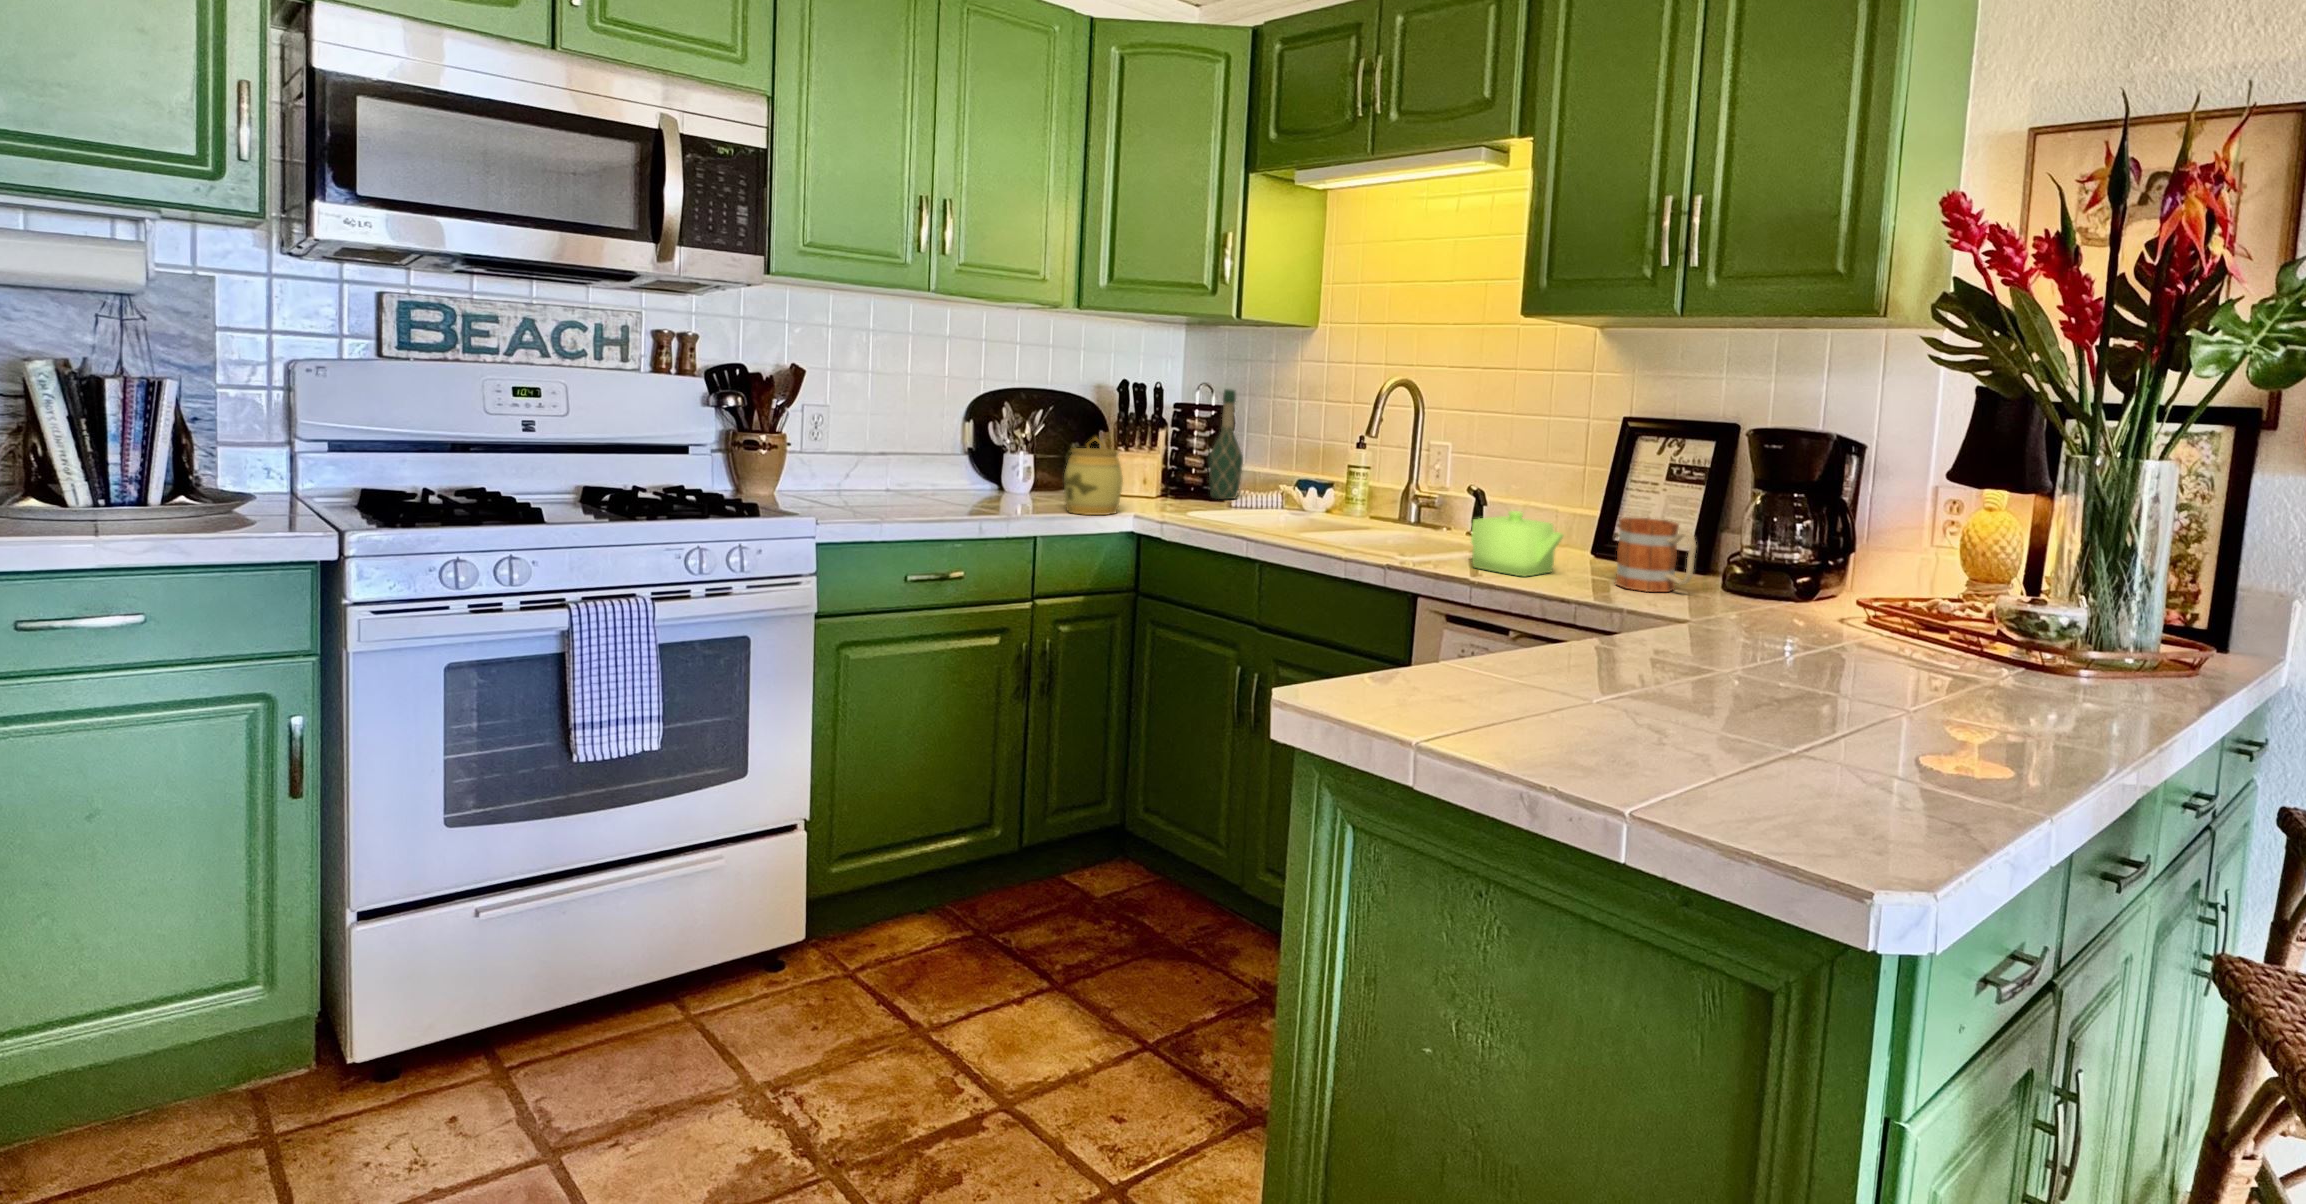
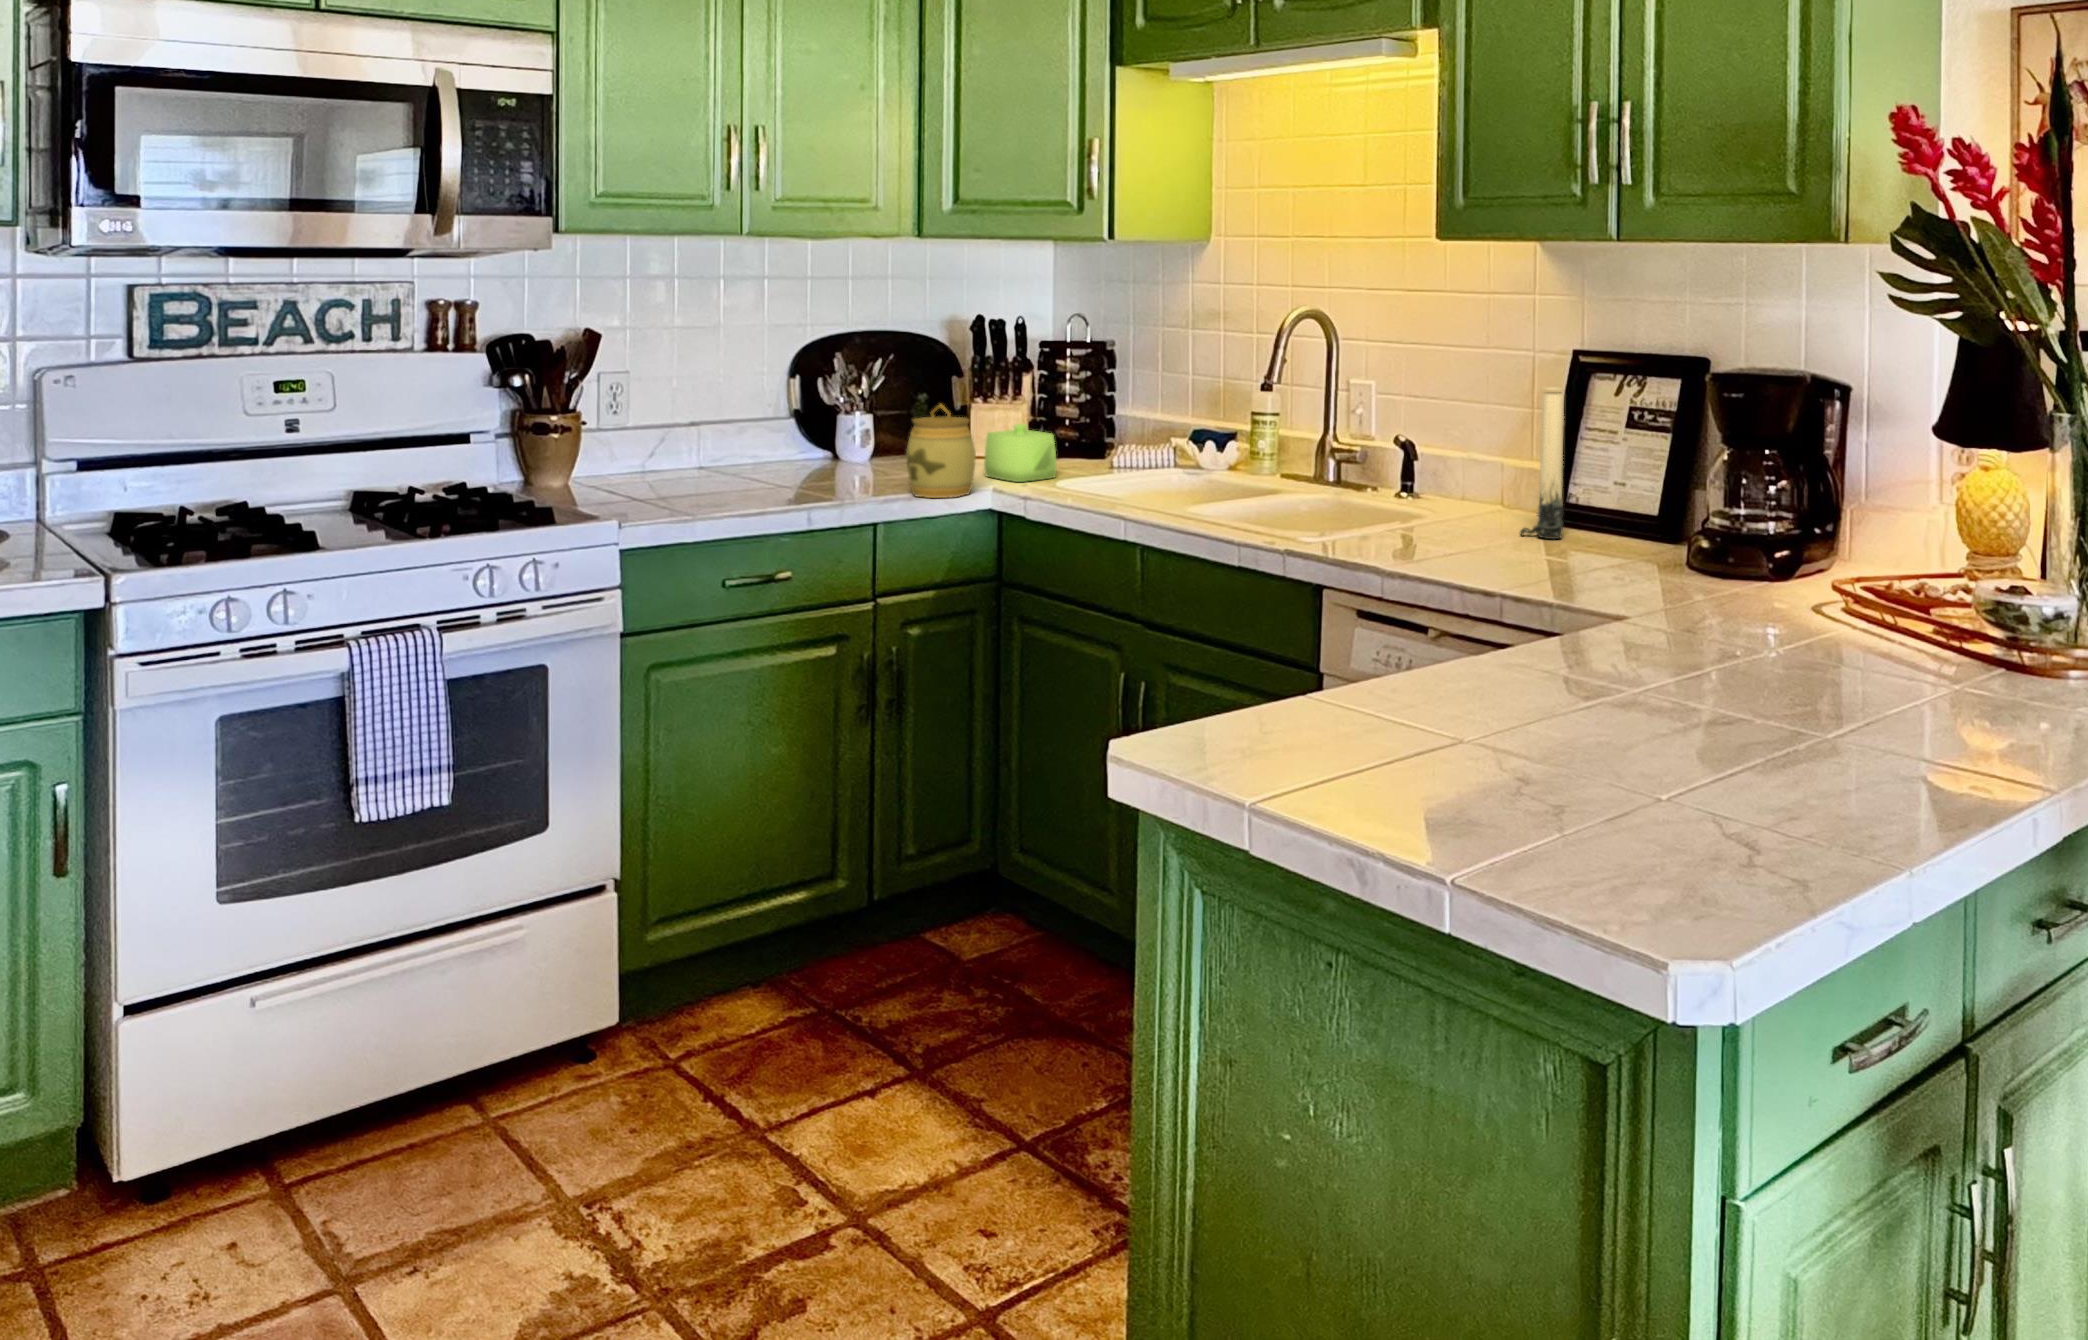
wine bottle: present [1209,389,1243,499] -> none [1082,333,1124,465]
candle: none [1566,440,1606,561] -> present [1519,387,1564,539]
teapot: present [1471,511,1563,576] -> present [984,424,1056,482]
mug: present [1615,517,1696,592] -> none [1578,489,1682,585]

